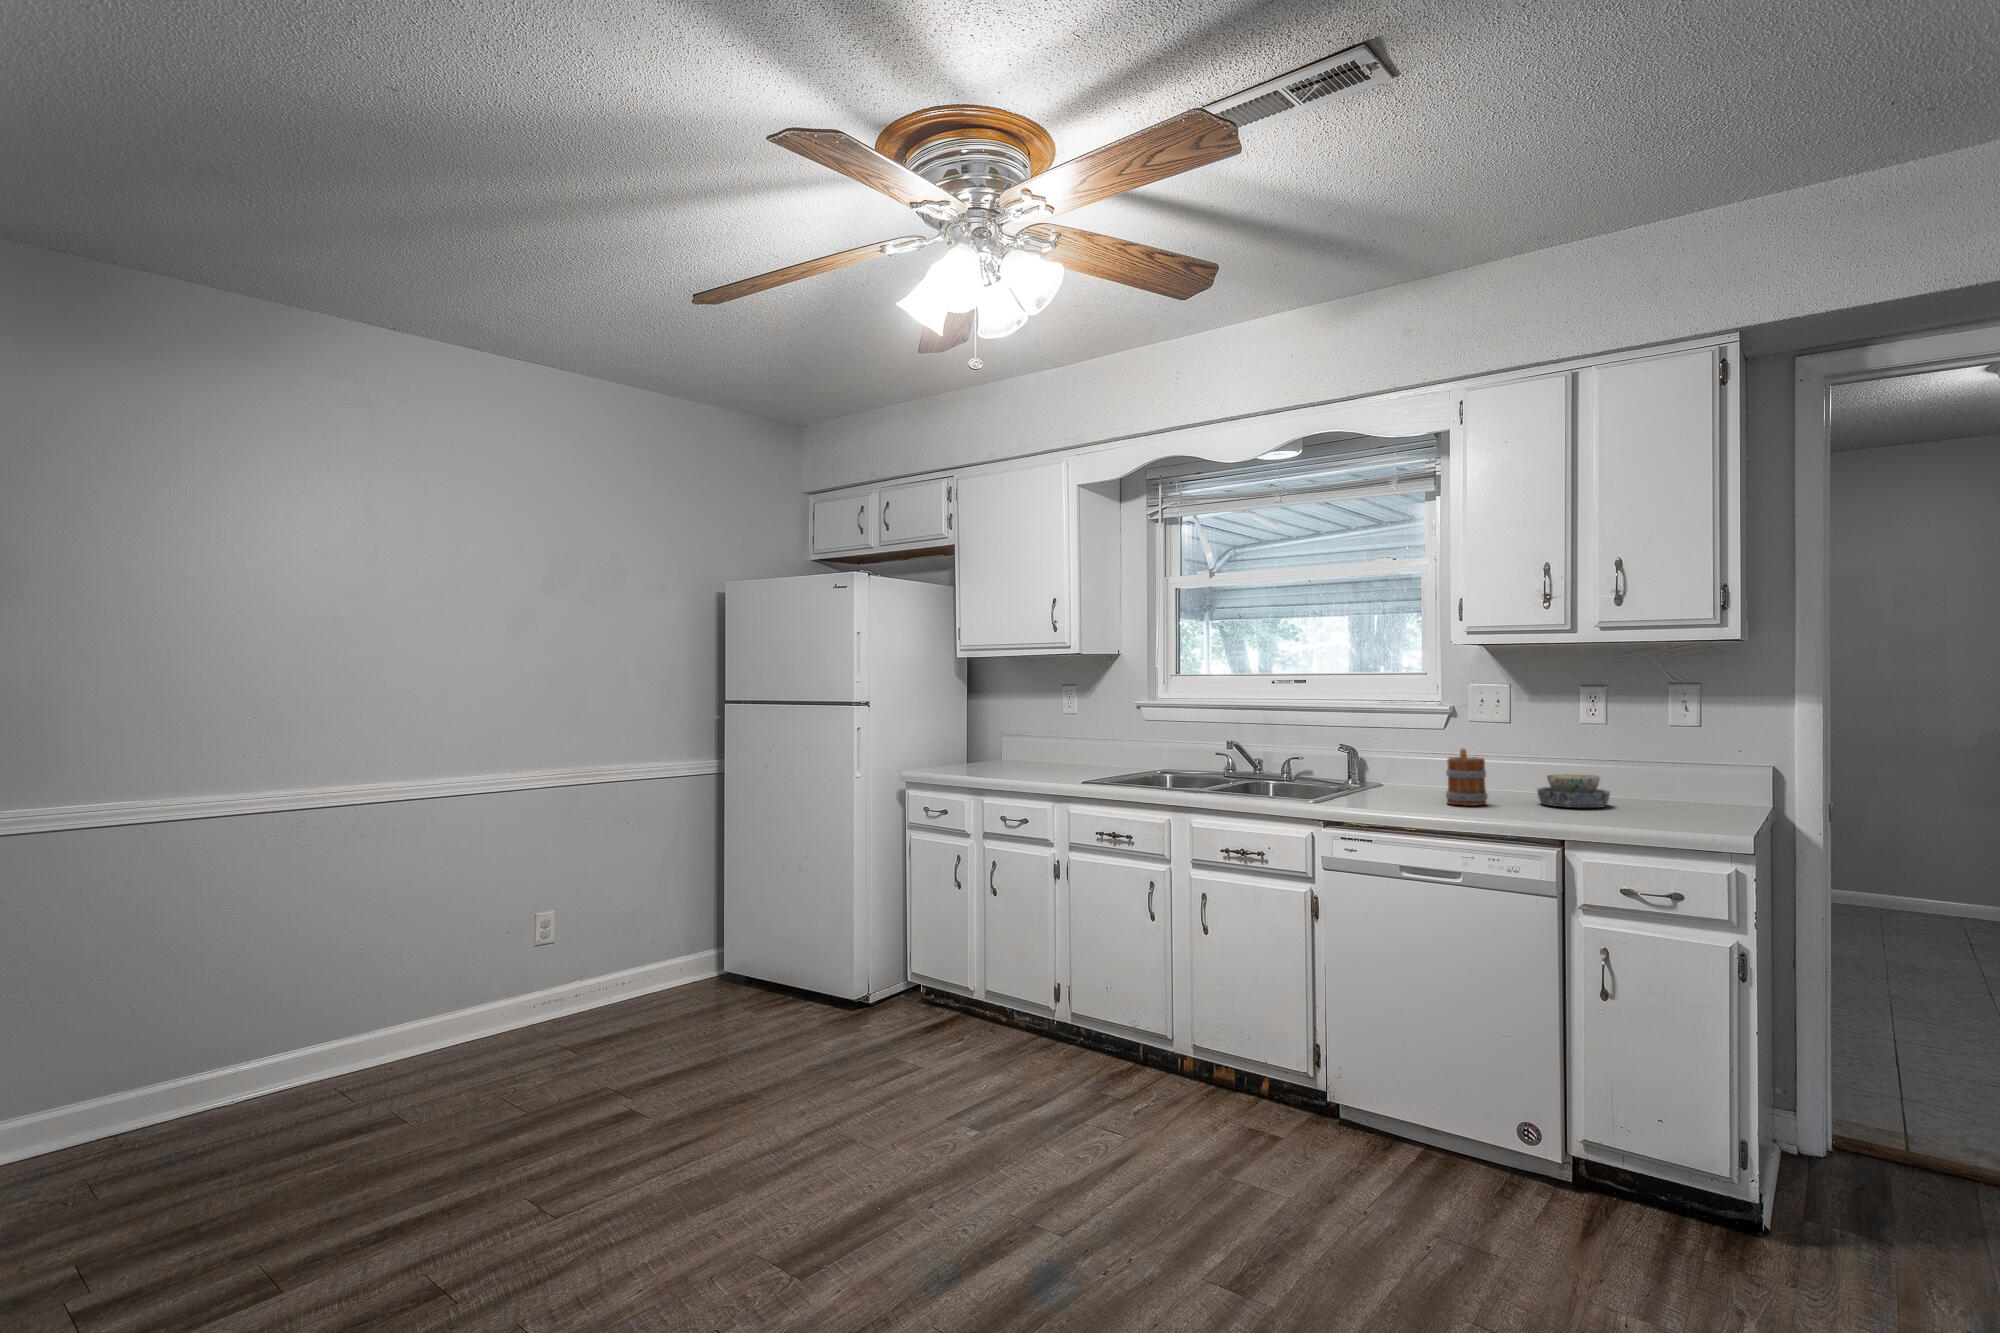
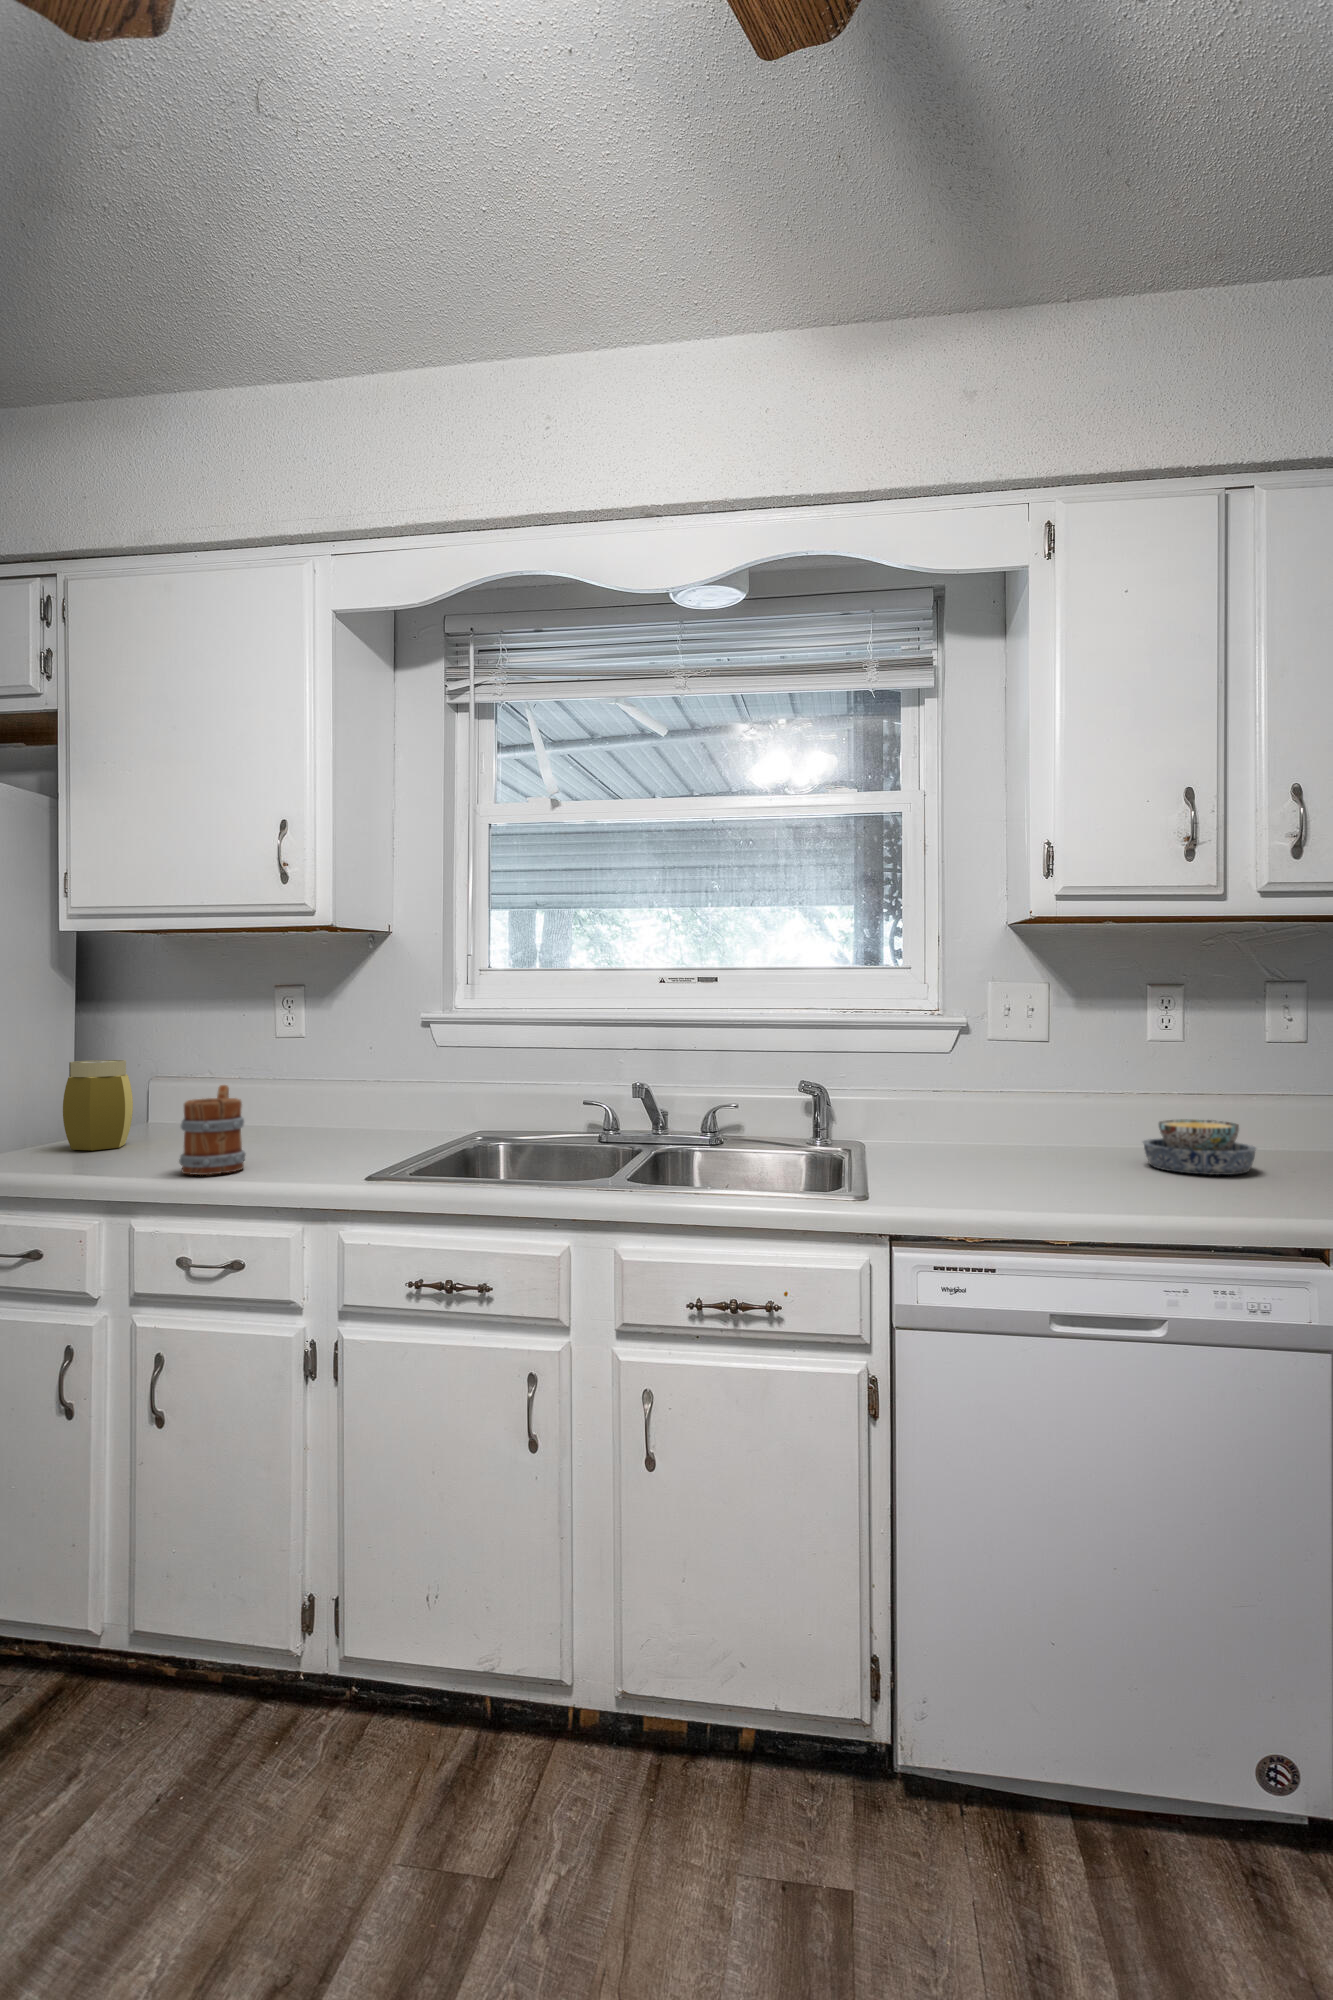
jar: none [960,723,991,769] -> present [63,1060,133,1150]
mug: present [1446,749,1488,806] -> present [179,1085,246,1175]

